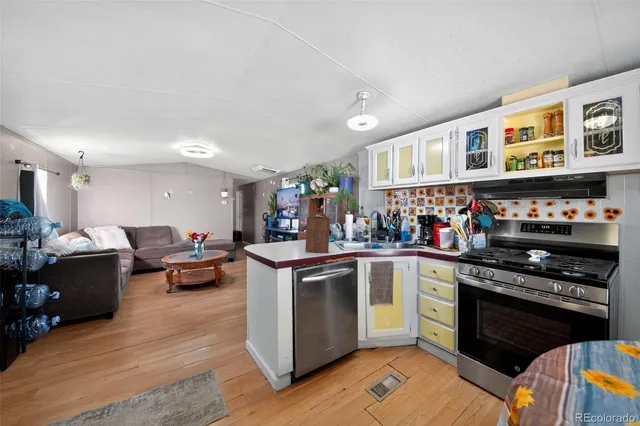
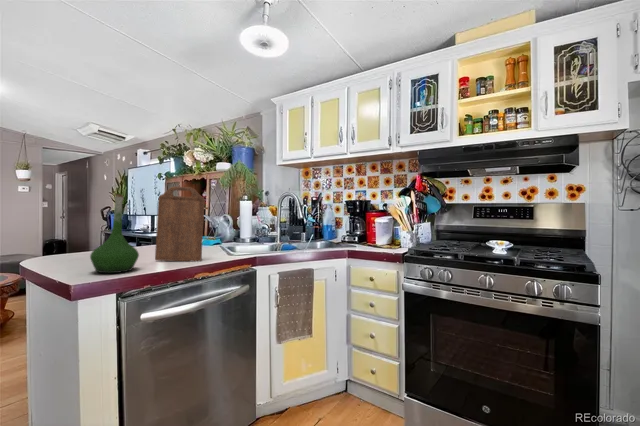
vase: none [281,219,301,257] -> present [90,194,139,273]

